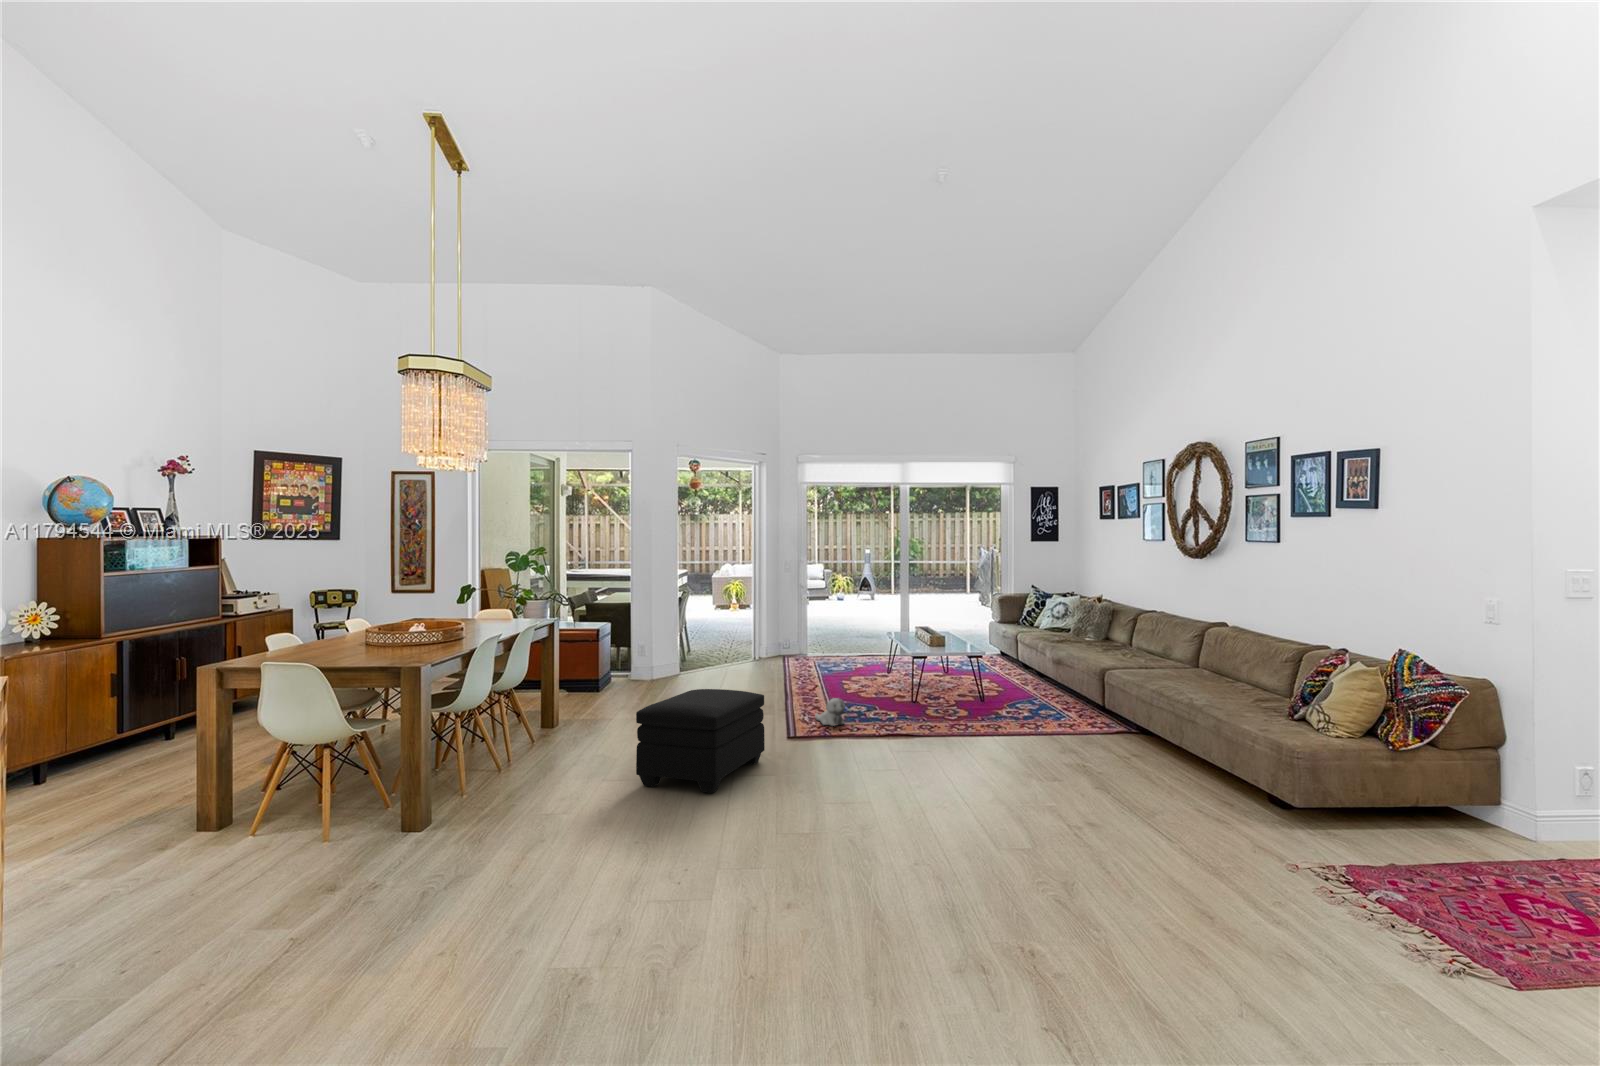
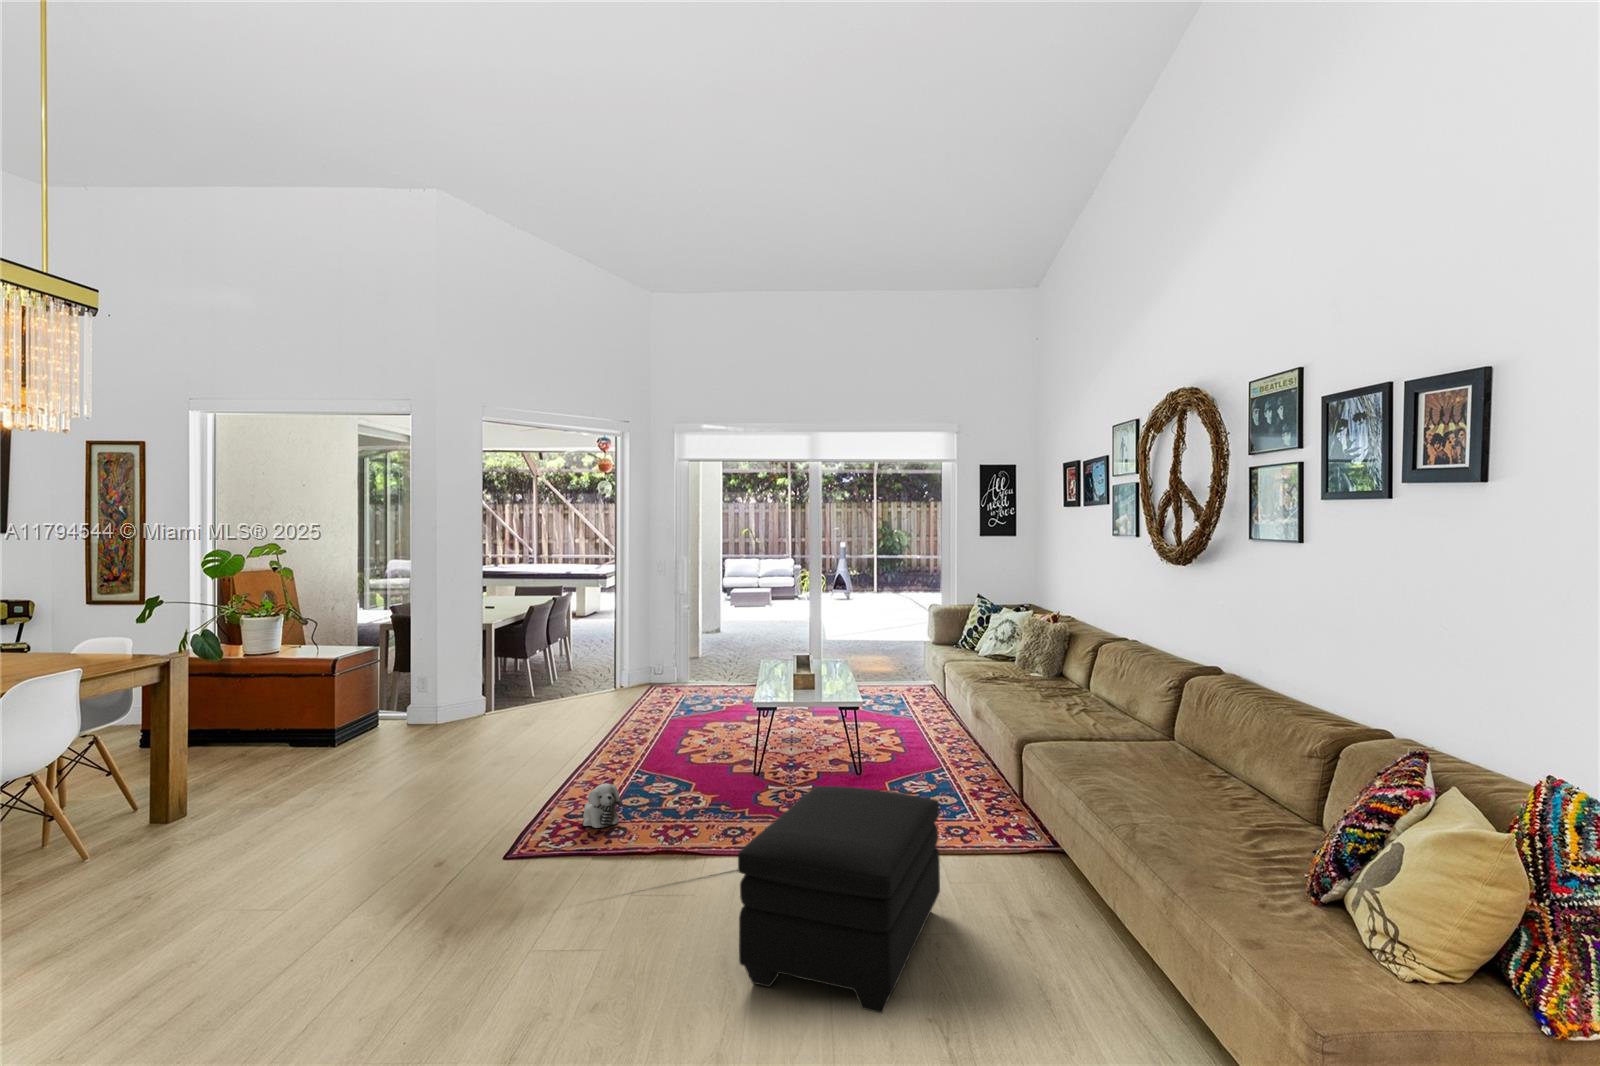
ottoman: present [636,689,765,793] -> present [738,786,940,1013]

